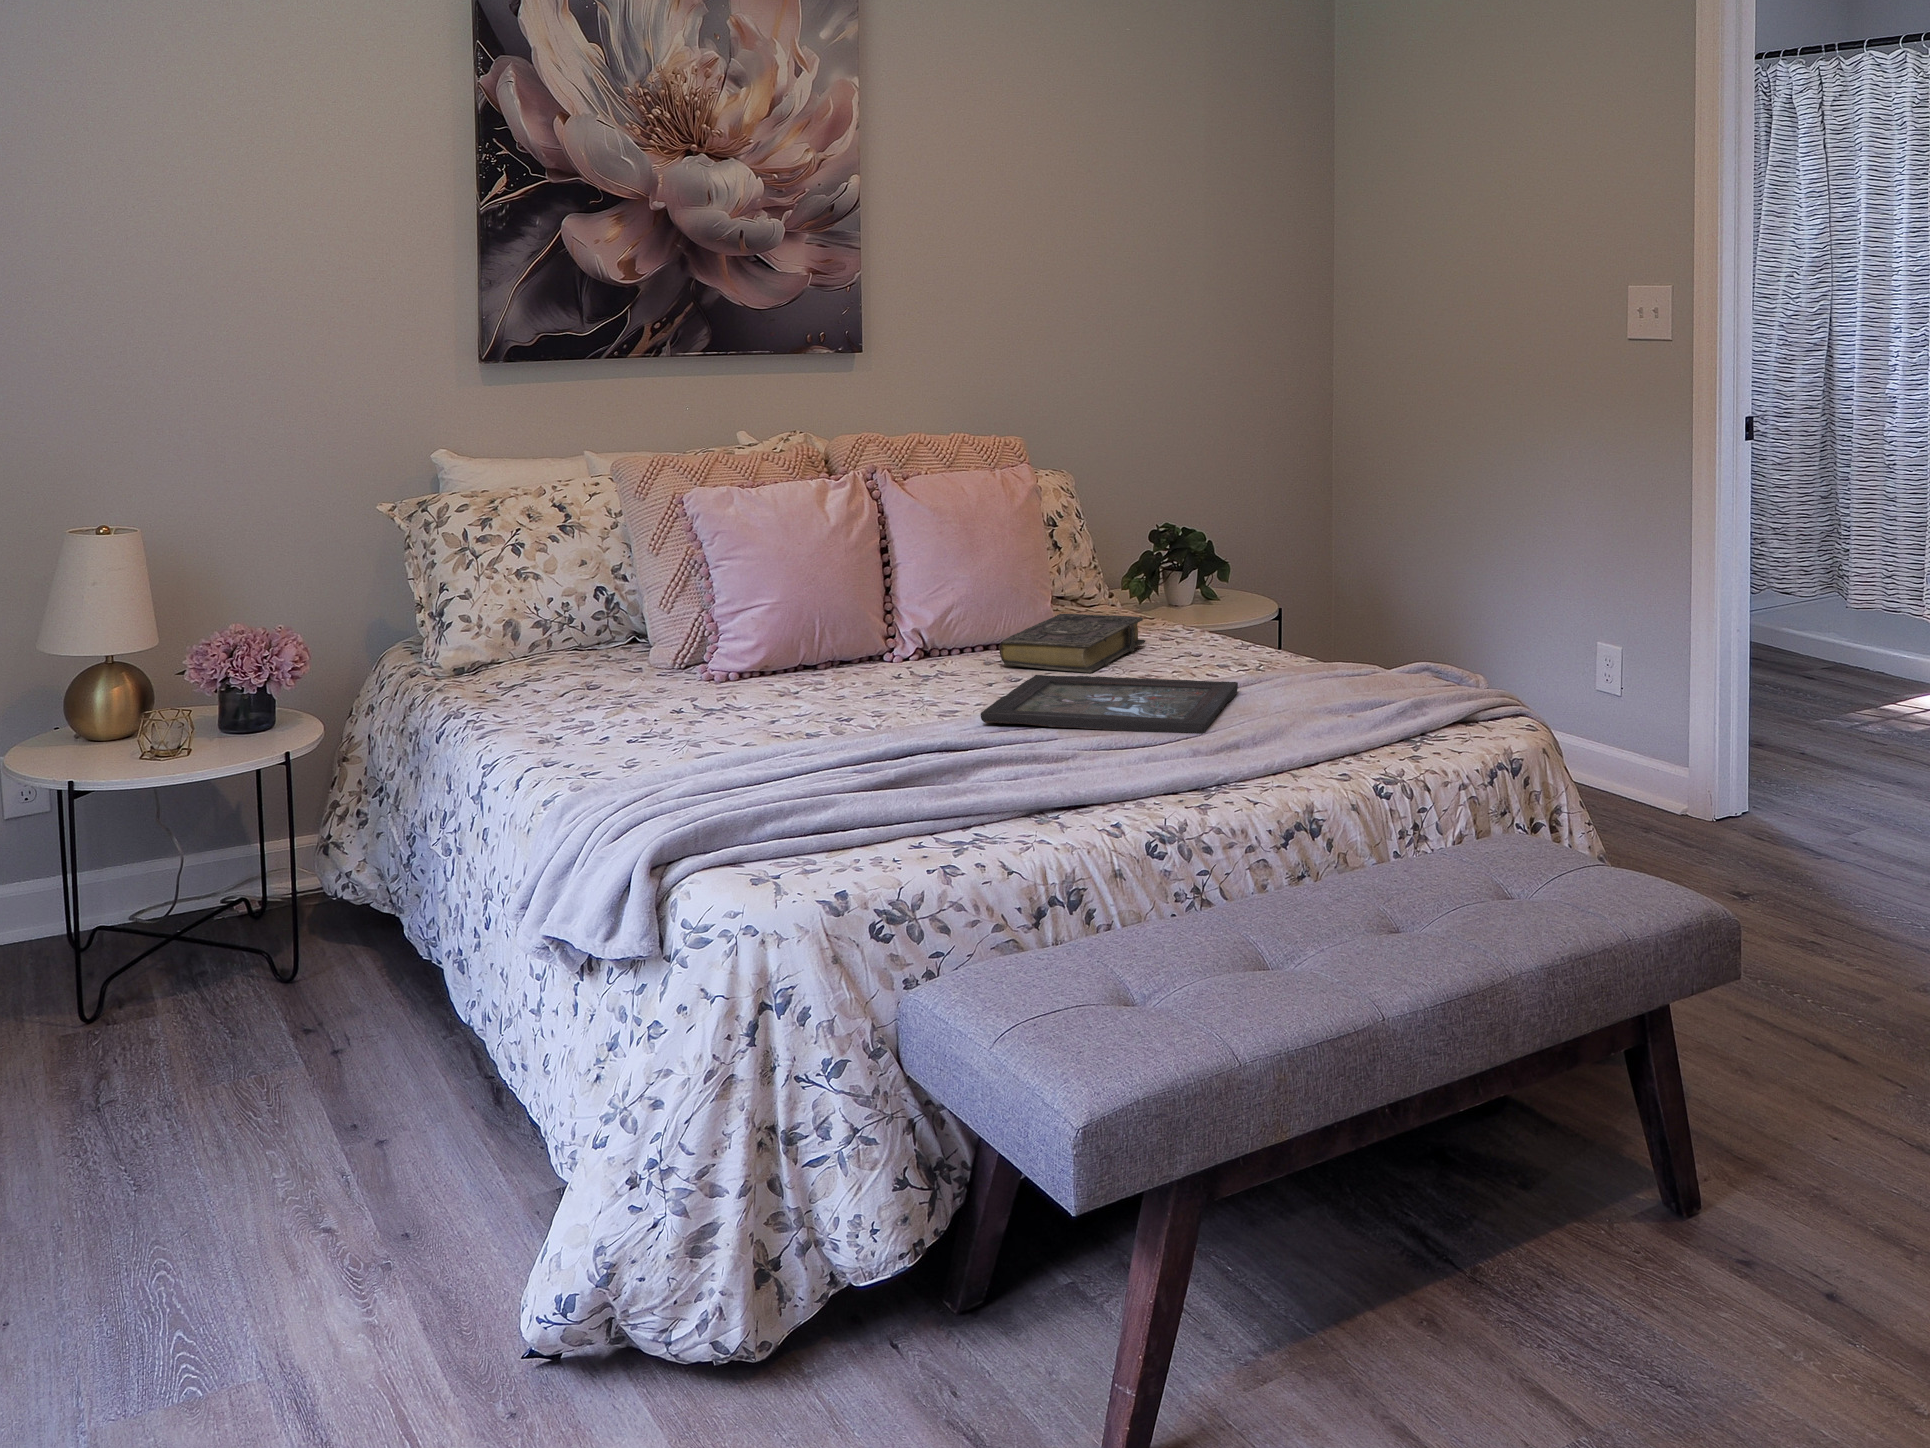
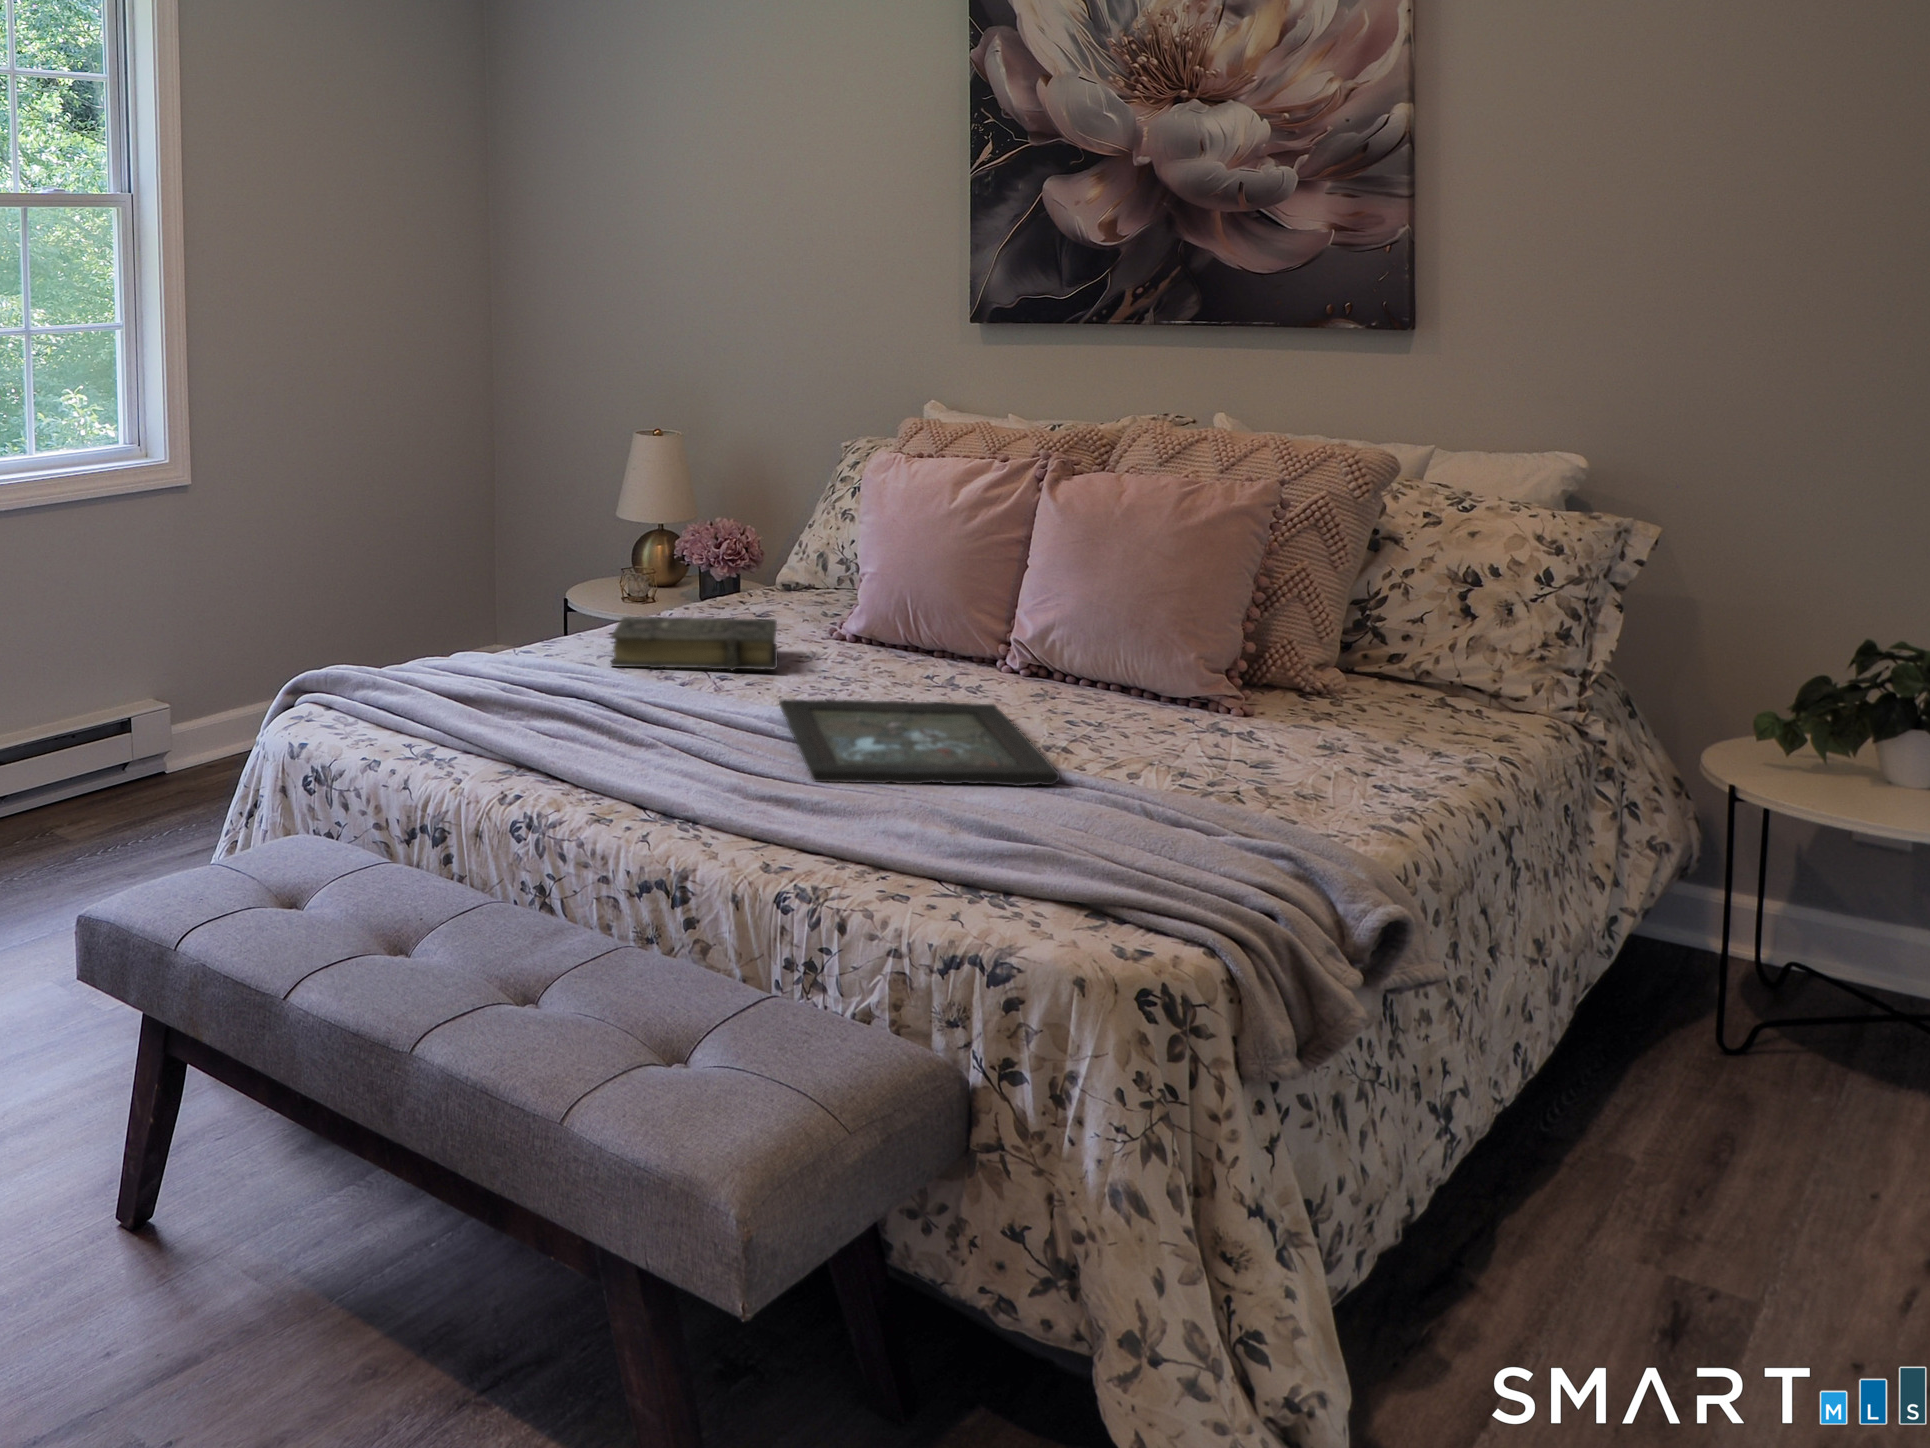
book: present [999,614,1145,673] -> present [611,617,778,670]

